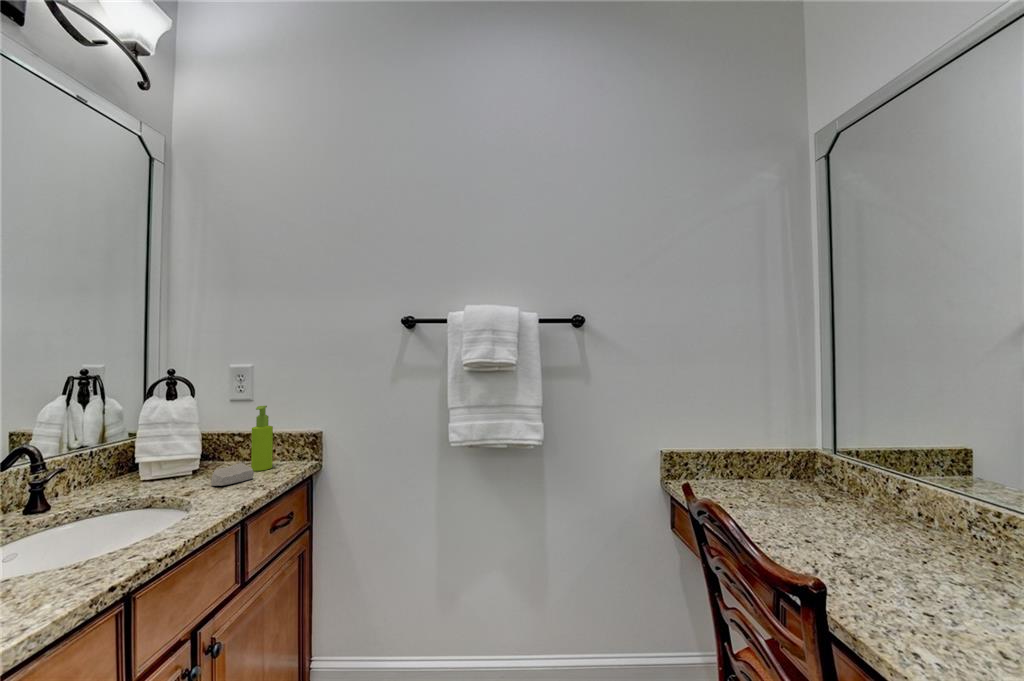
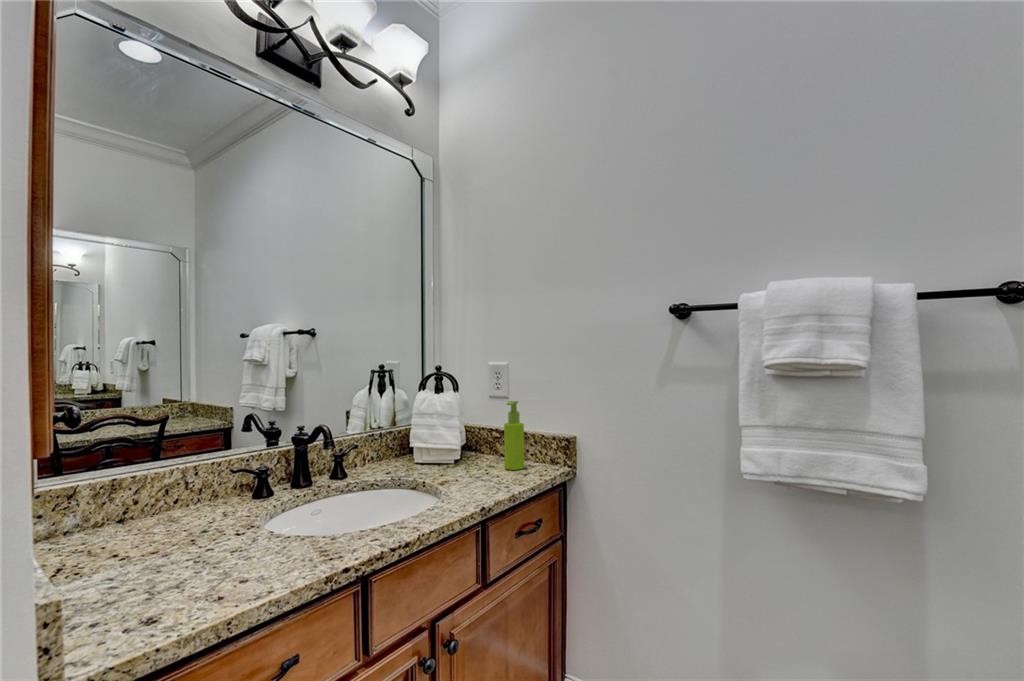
soap bar: present [211,463,254,486] -> none [465,459,503,480]

